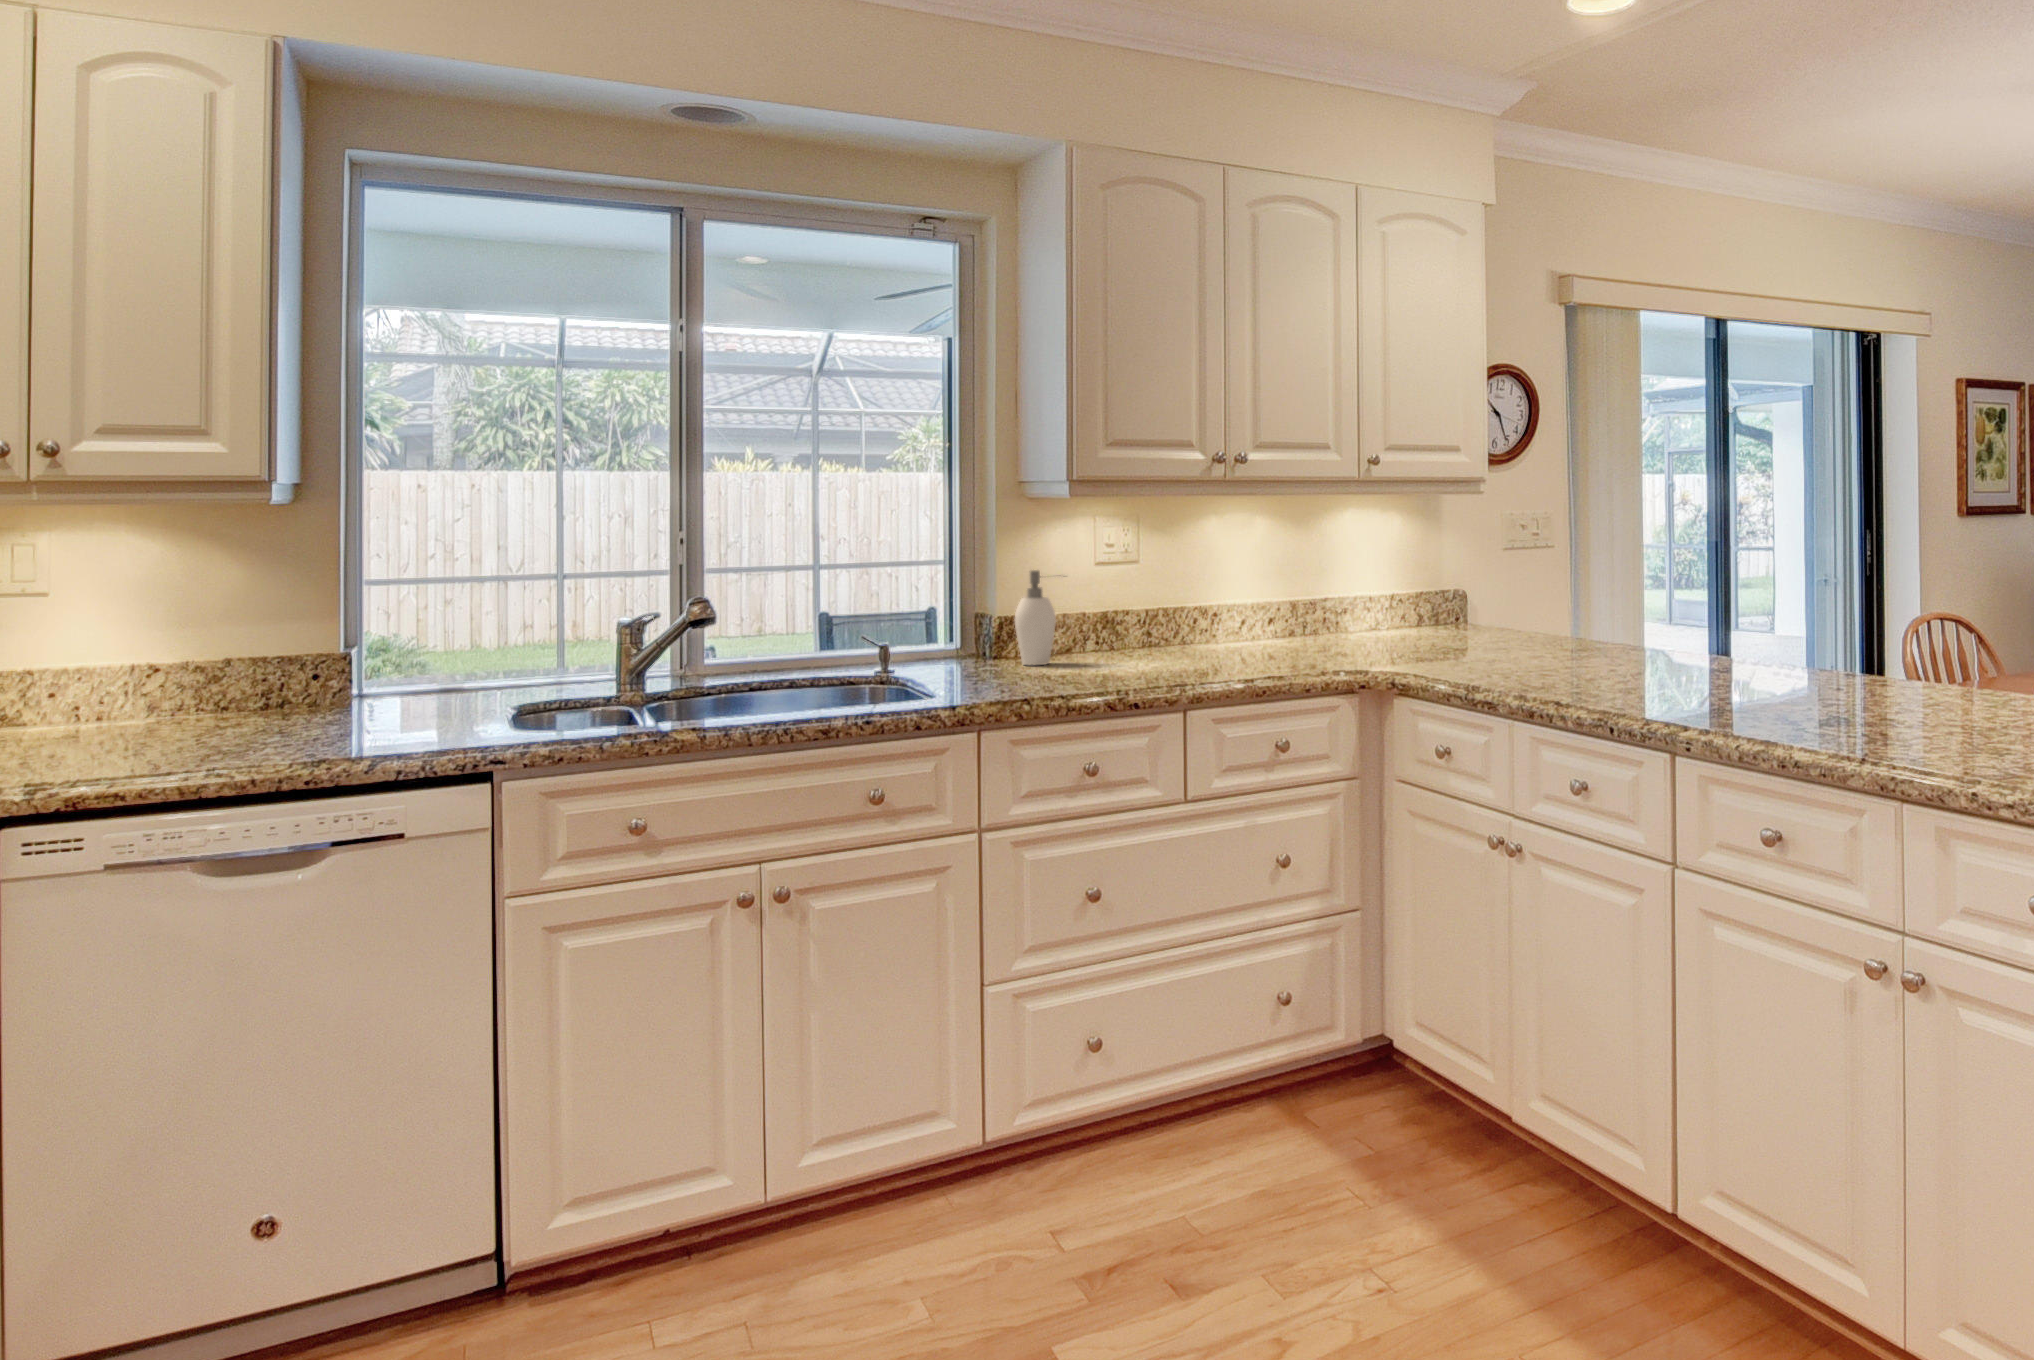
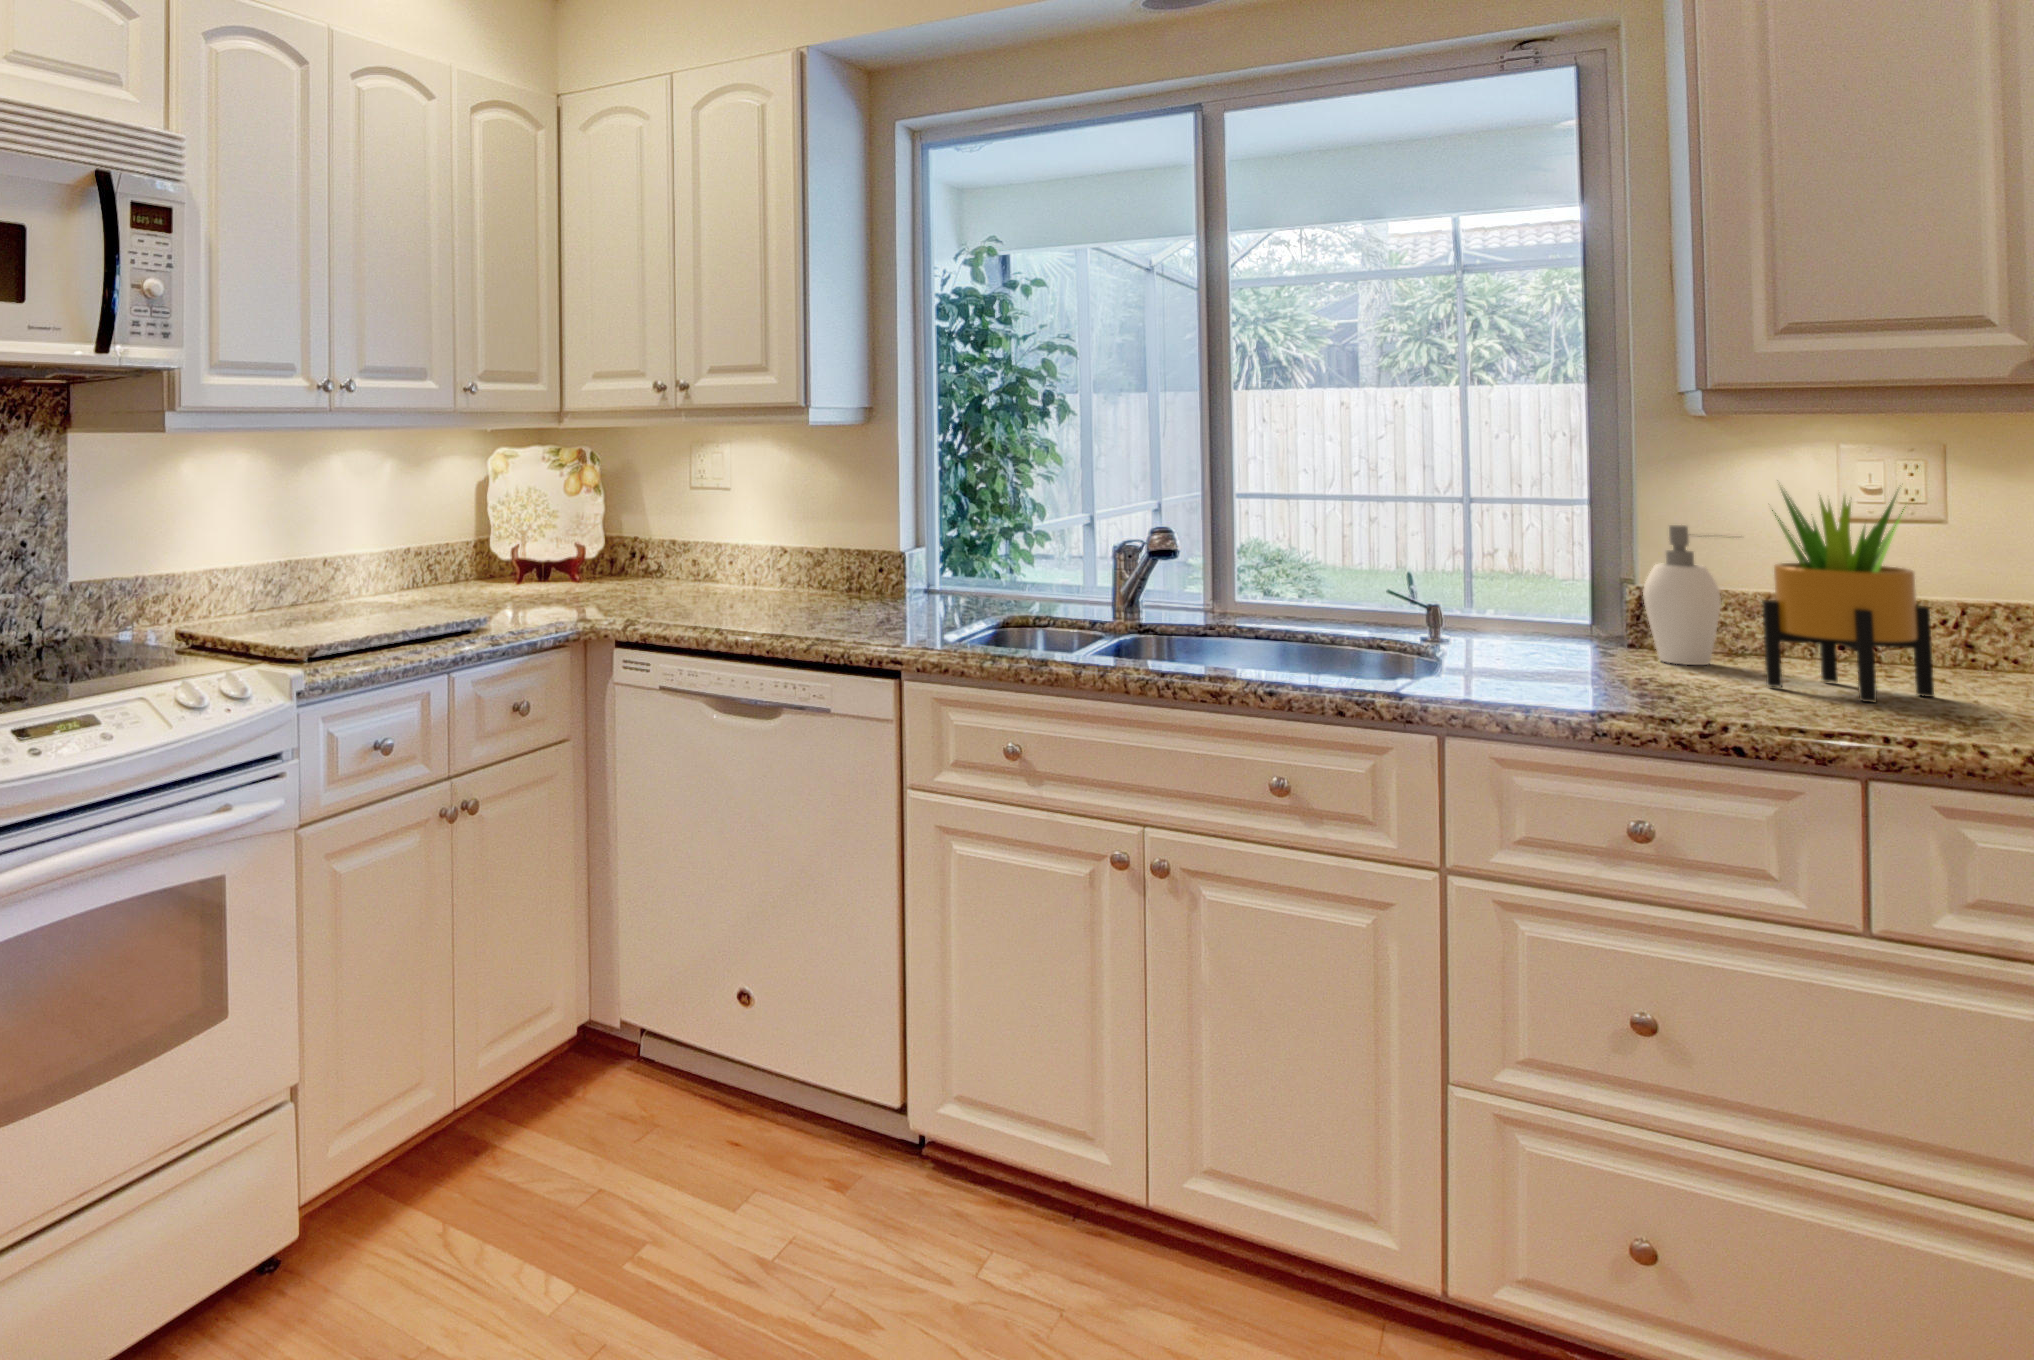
potted plant: none [1099,534,1170,670] -> present [1762,489,1934,702]

